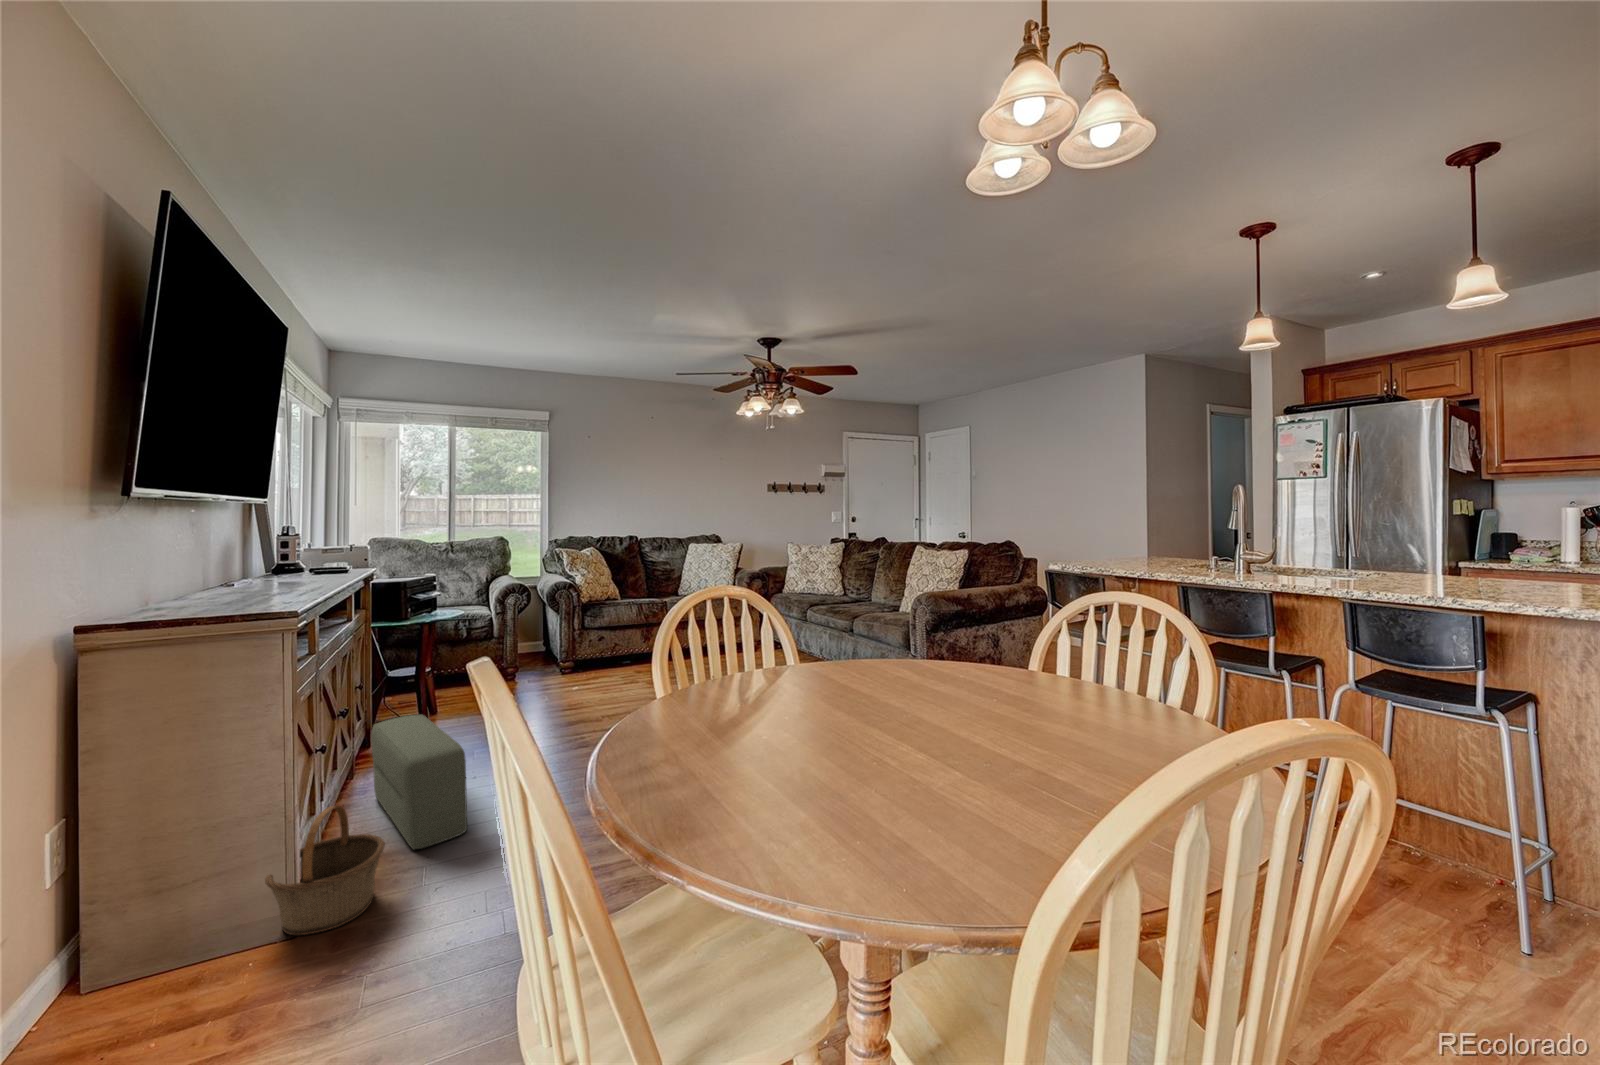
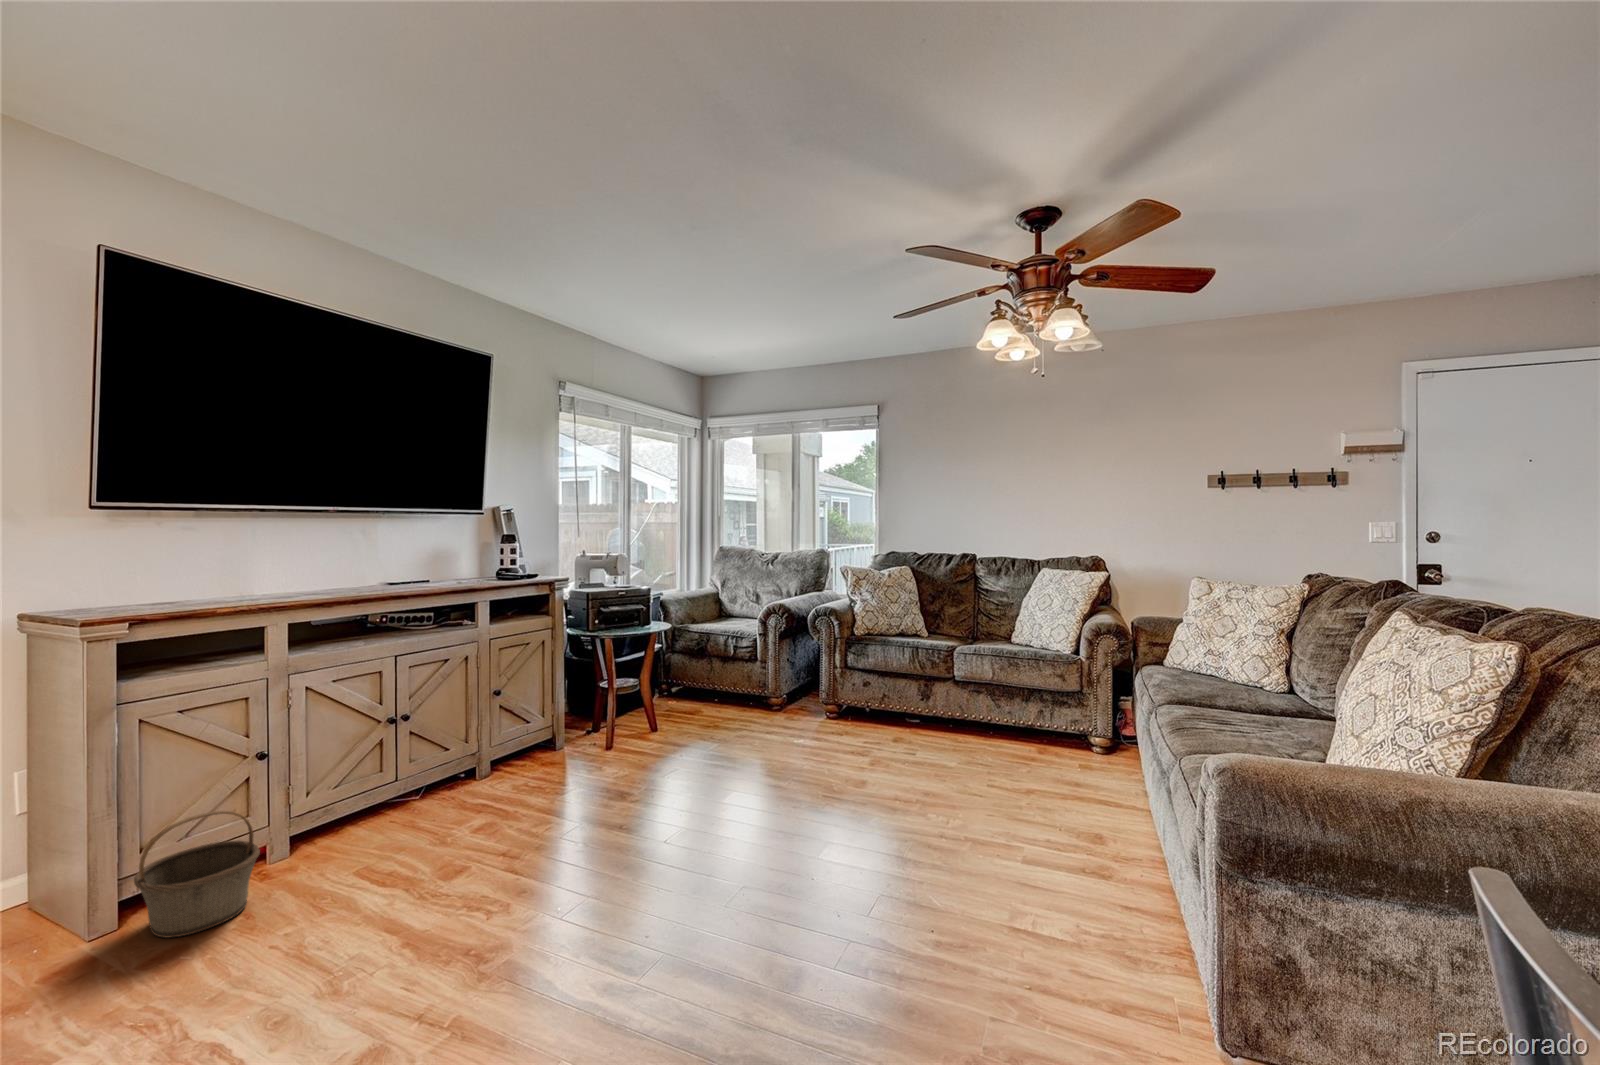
pouf: present [371,715,467,849] -> none [331,732,490,888]

